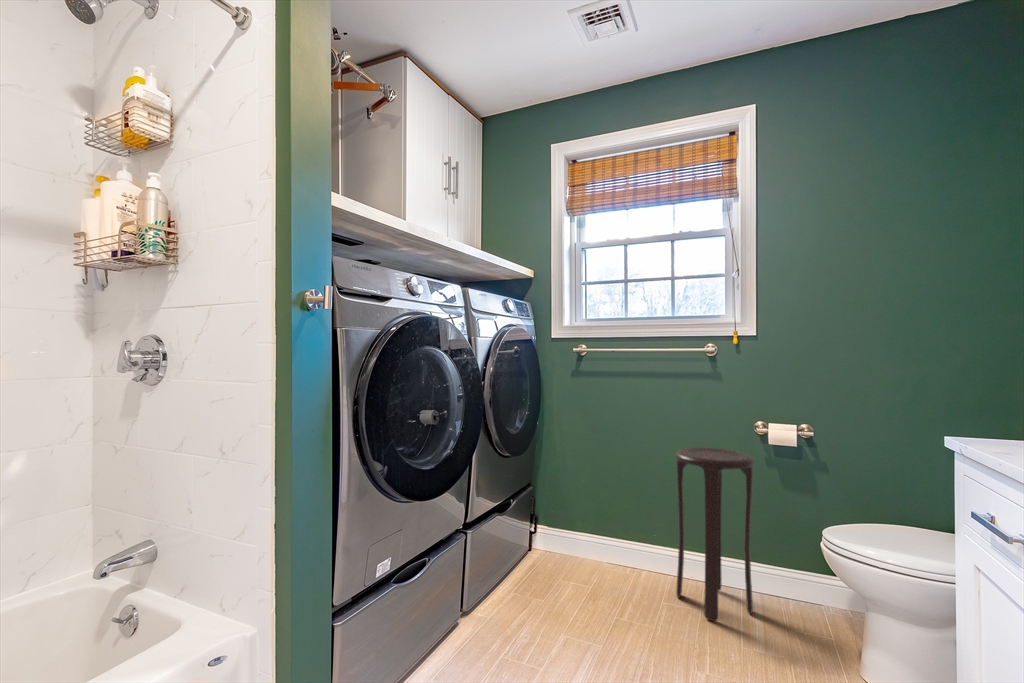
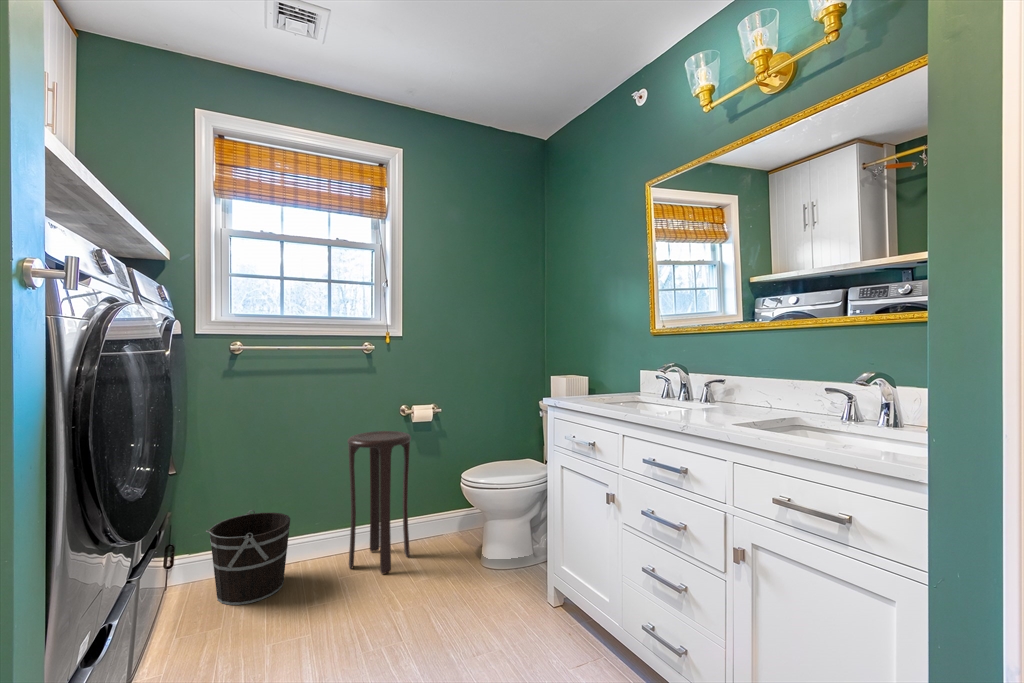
bucket: none [550,502,618,589] -> present [206,510,290,605]

